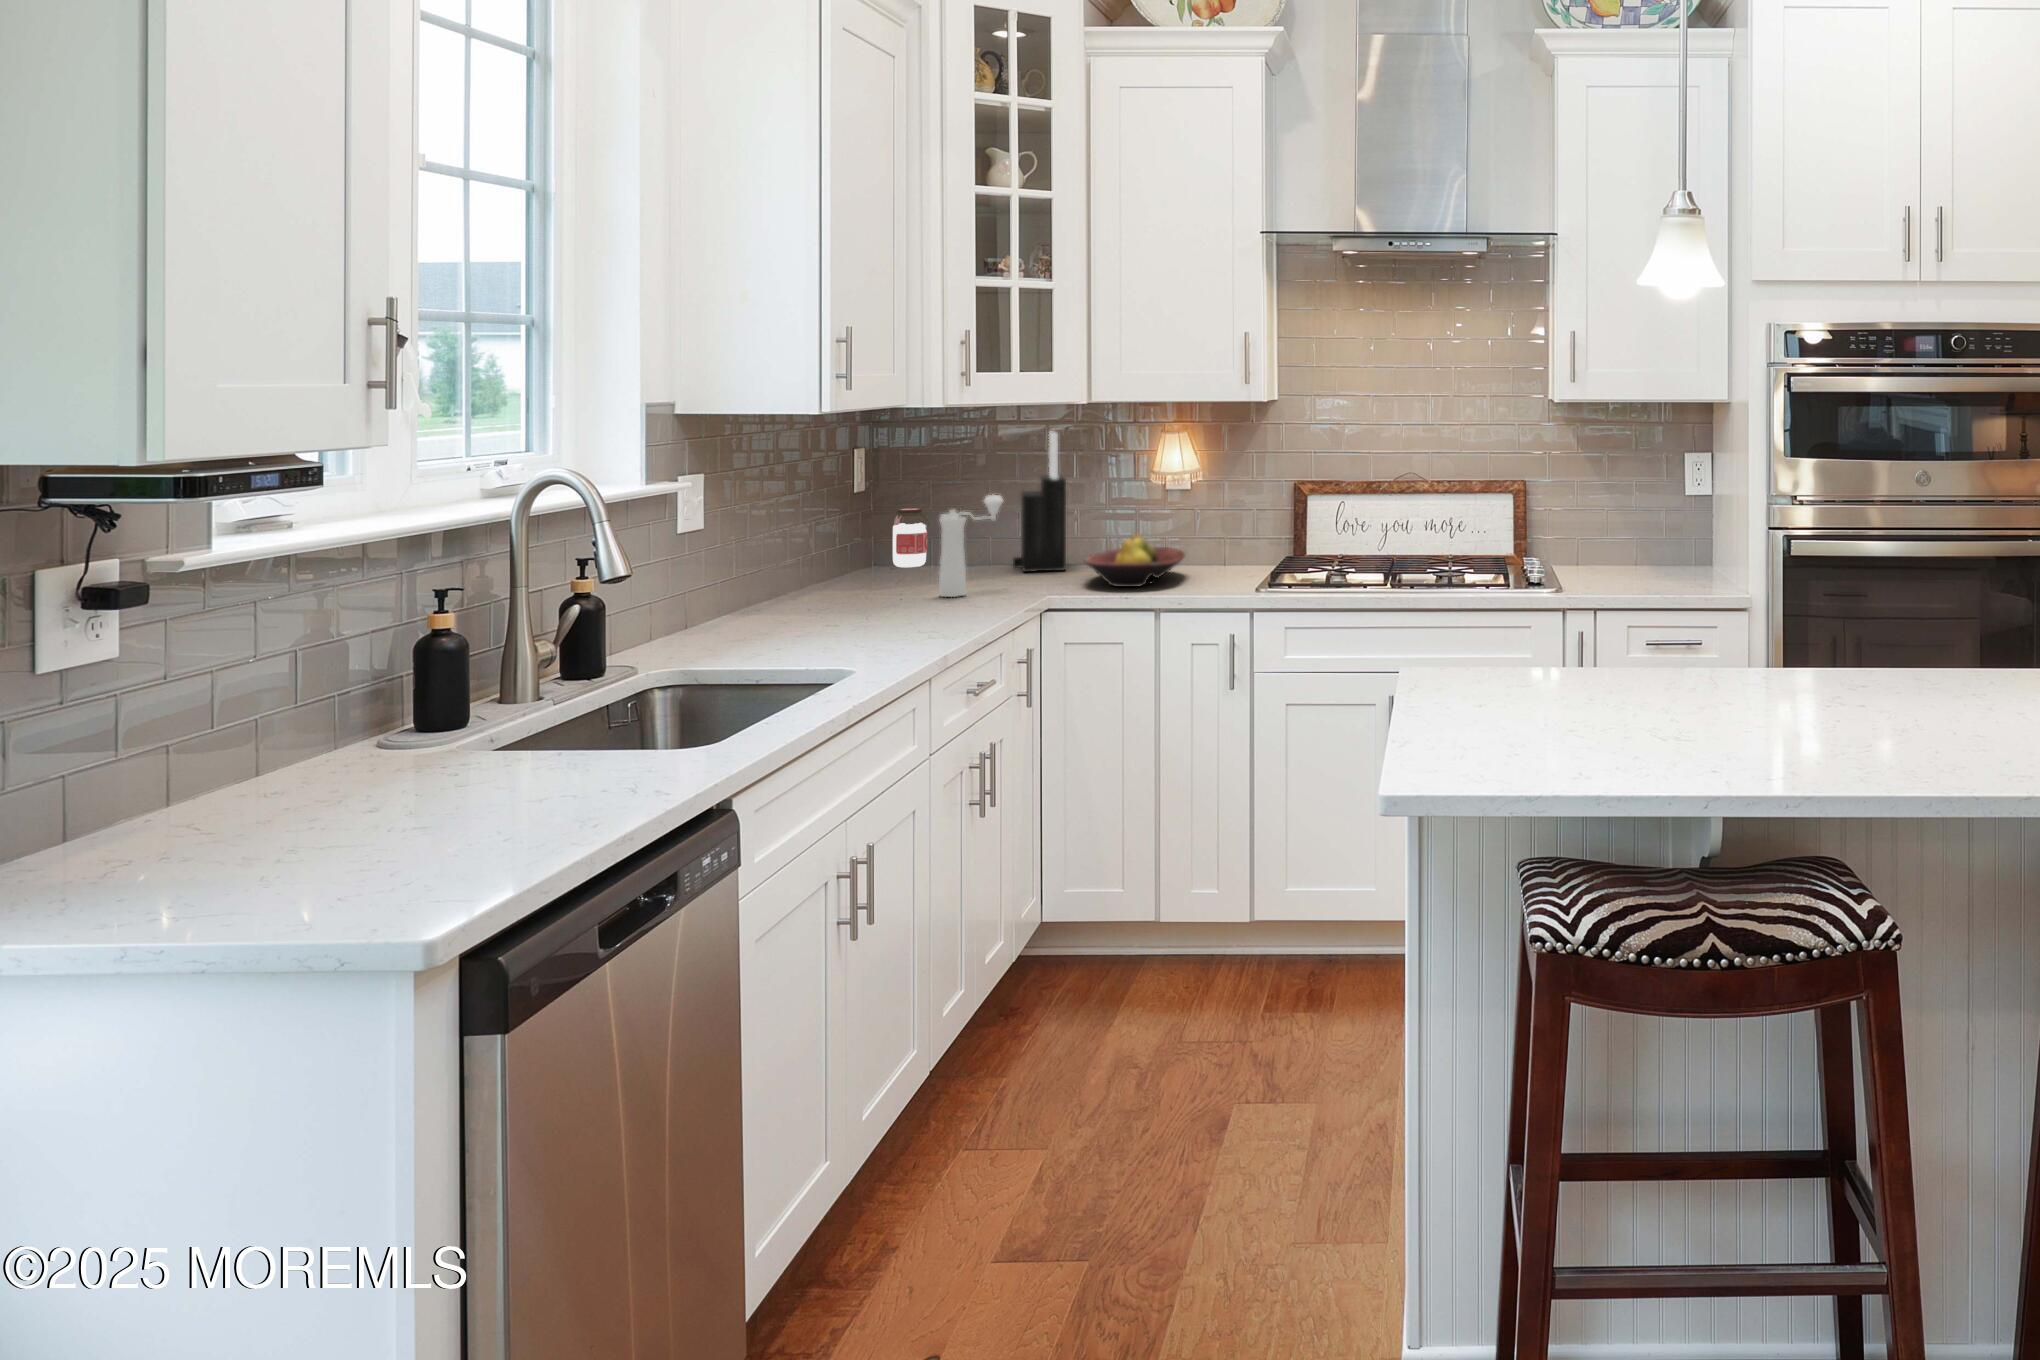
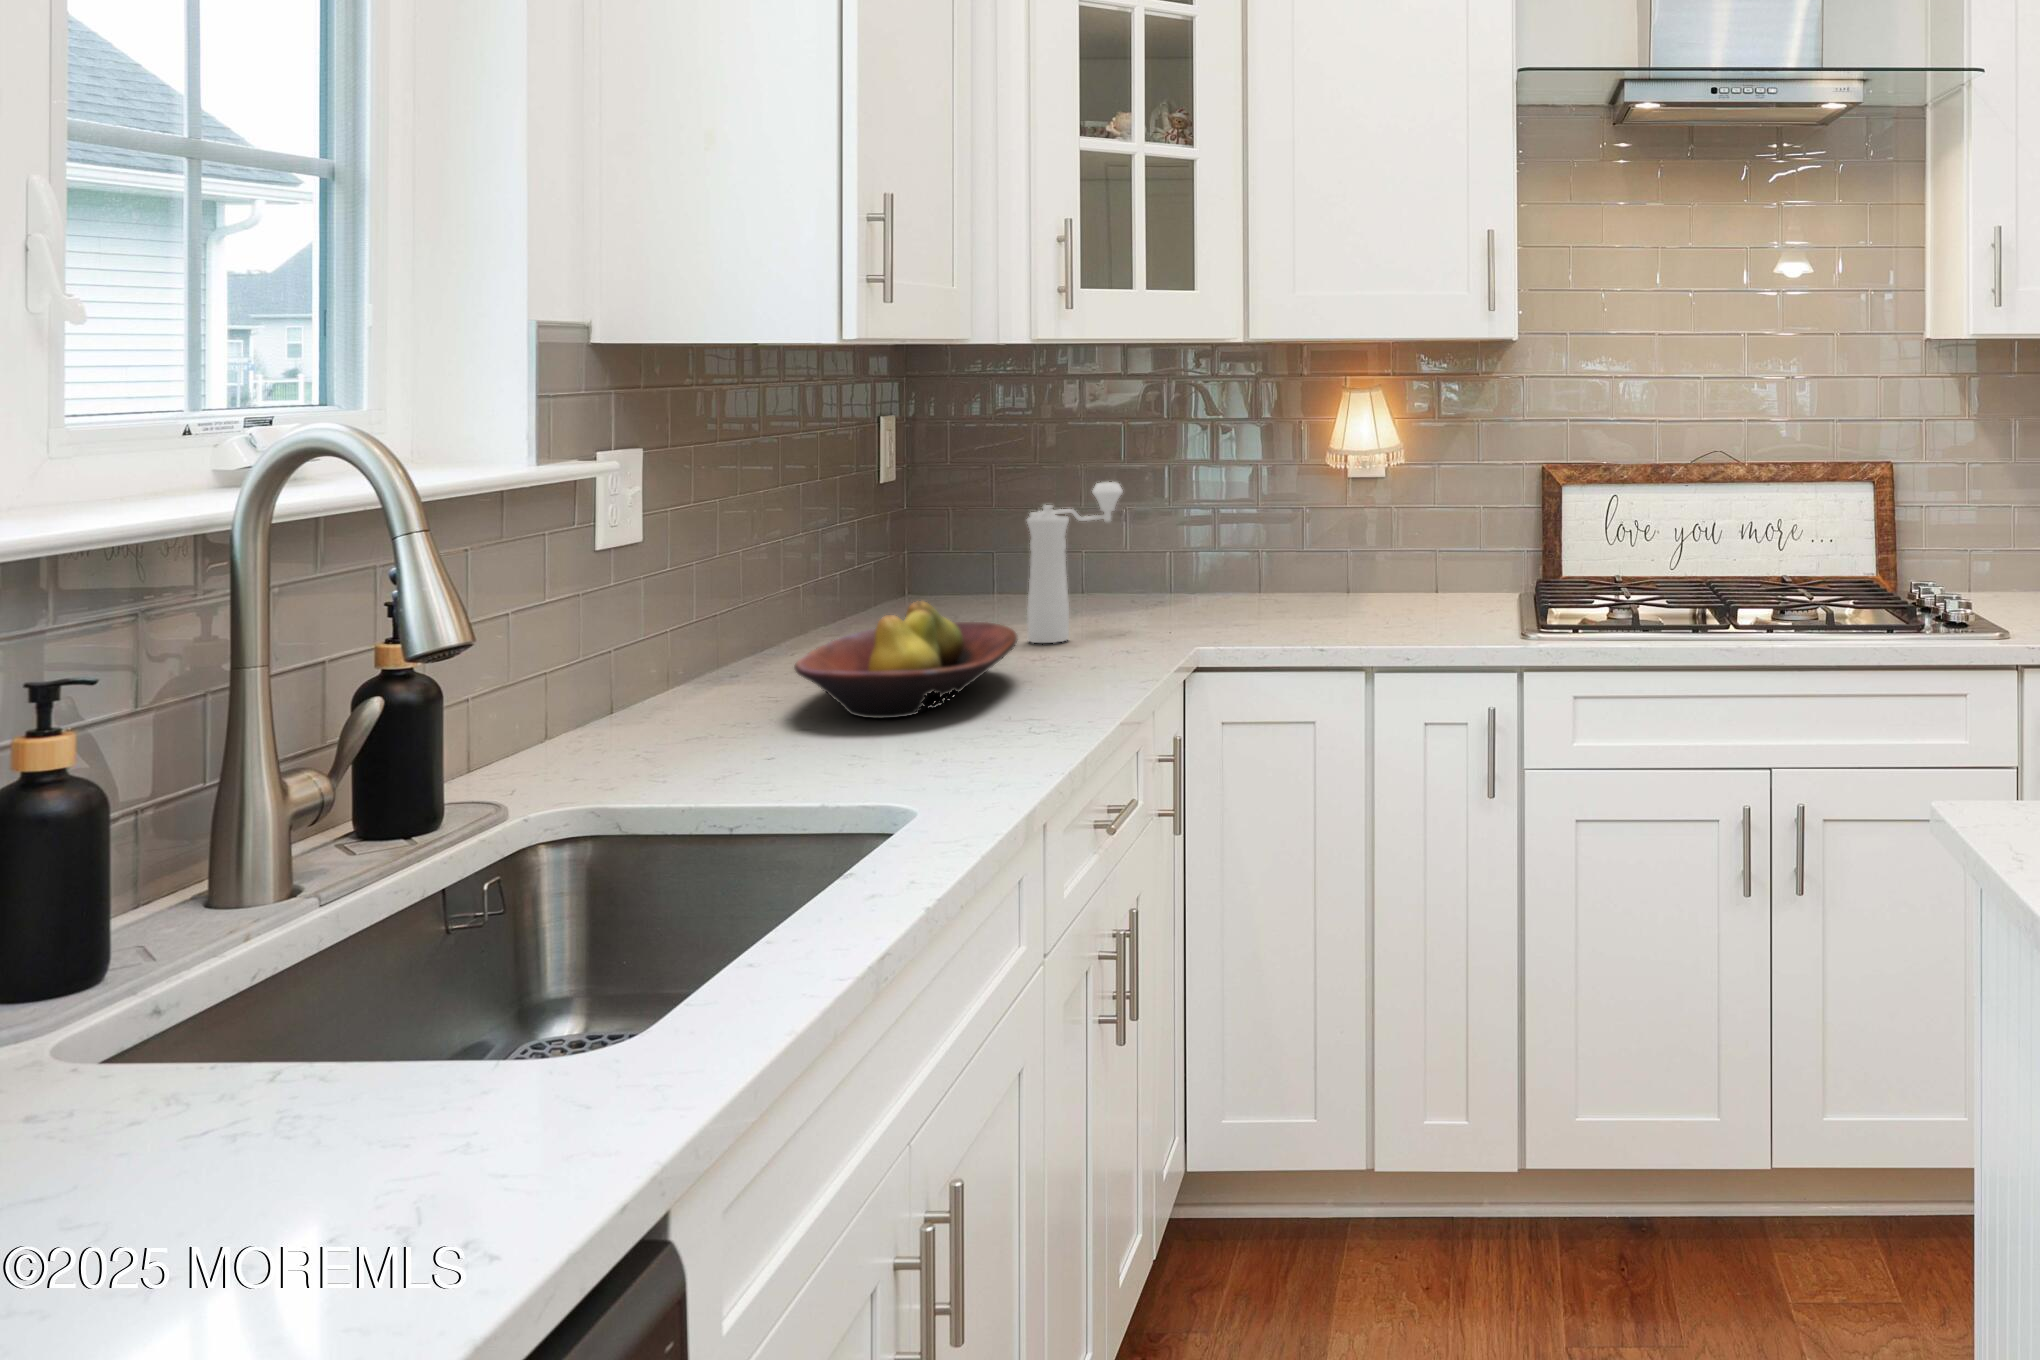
knife block: present [1013,431,1066,572] -> none [1122,389,1203,598]
jar: present [893,508,929,567] -> none [942,503,996,592]
fruit bowl: present [1085,534,1185,587] -> present [794,601,1018,718]

